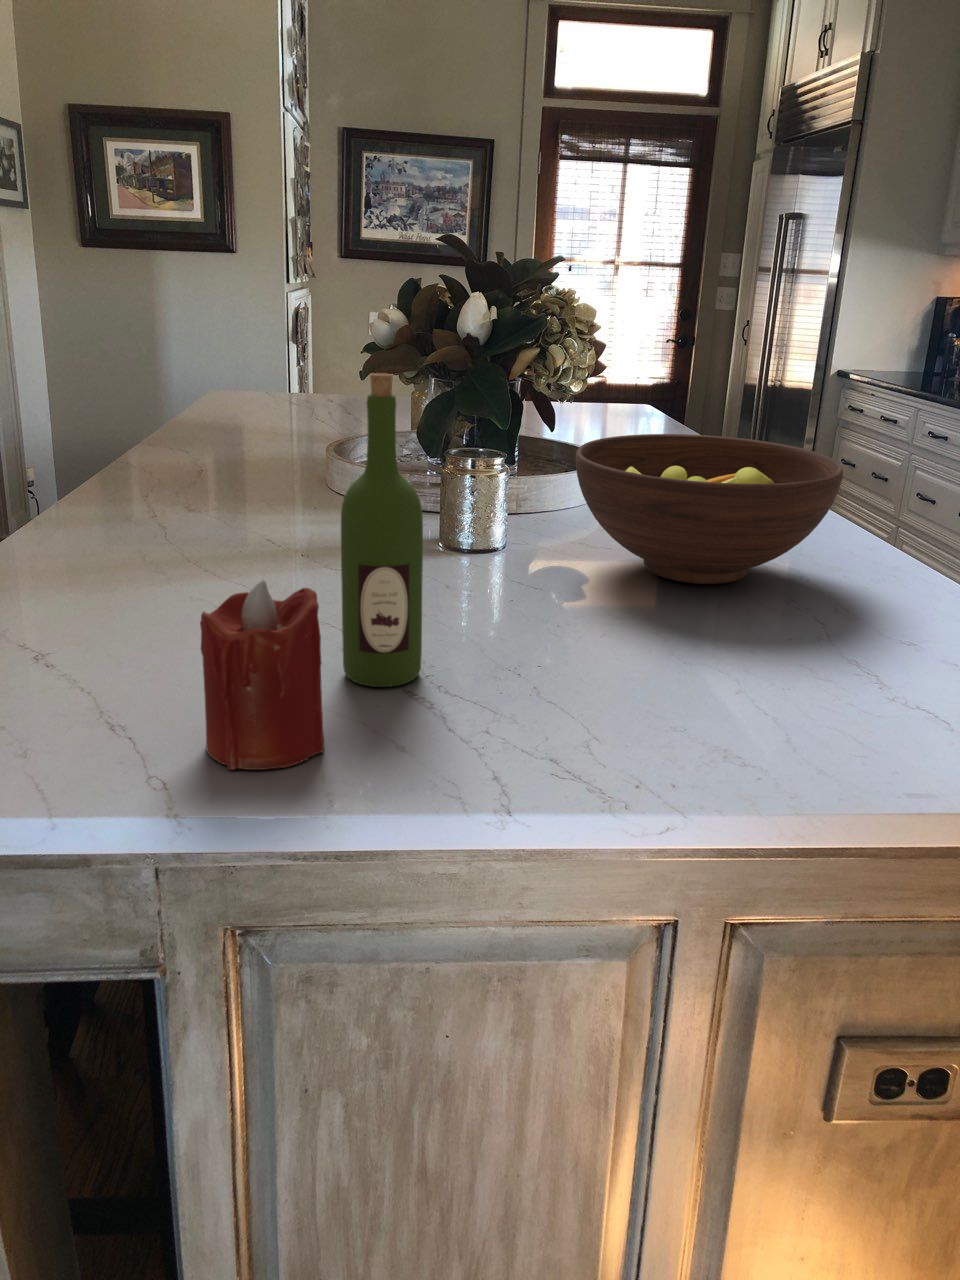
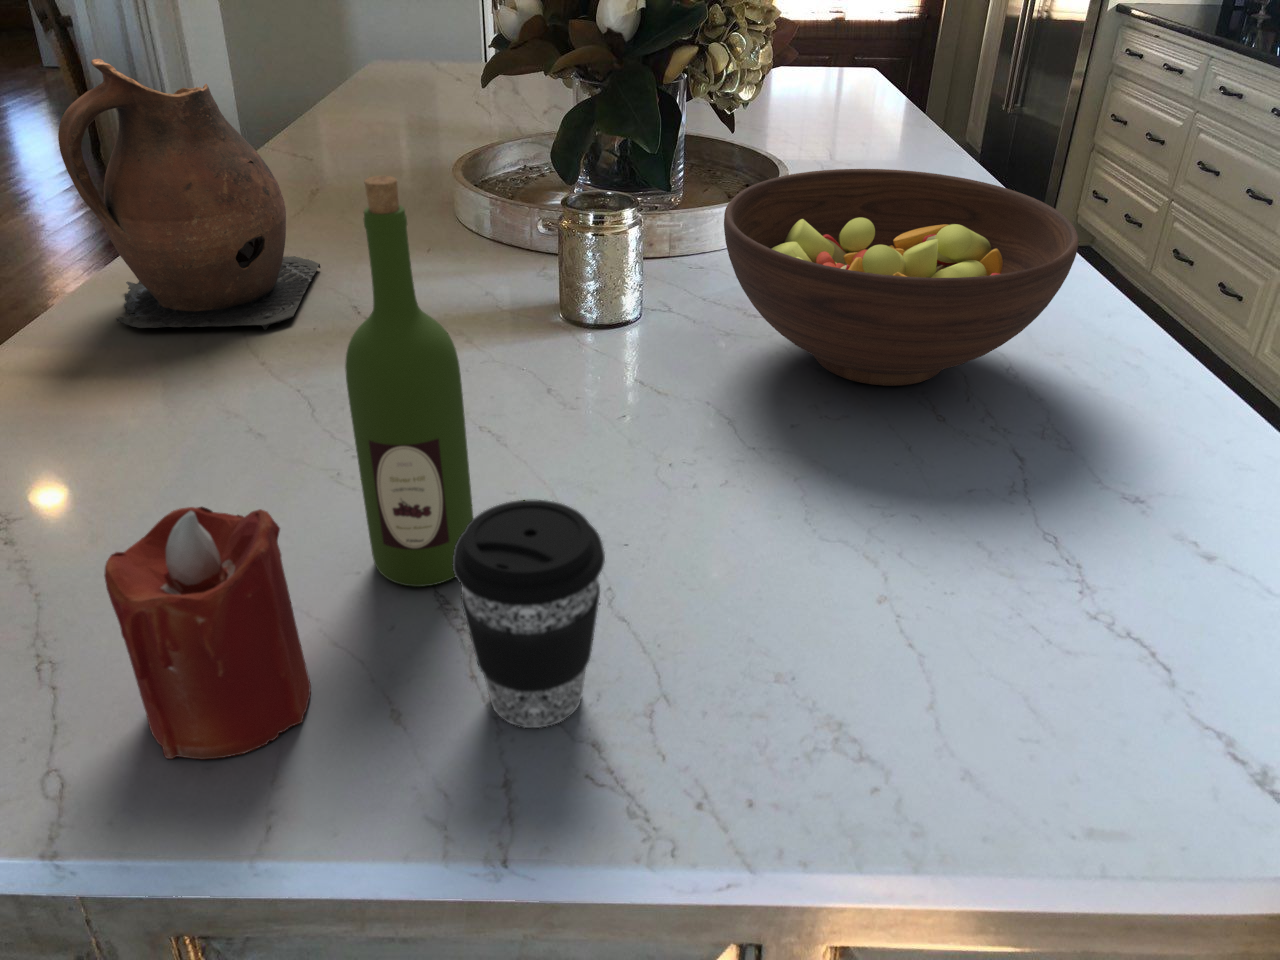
ceramic pitcher: none [50,341,230,554] -> present [58,59,320,330]
coffee cup: none [443,587,550,753] -> present [452,500,605,728]

